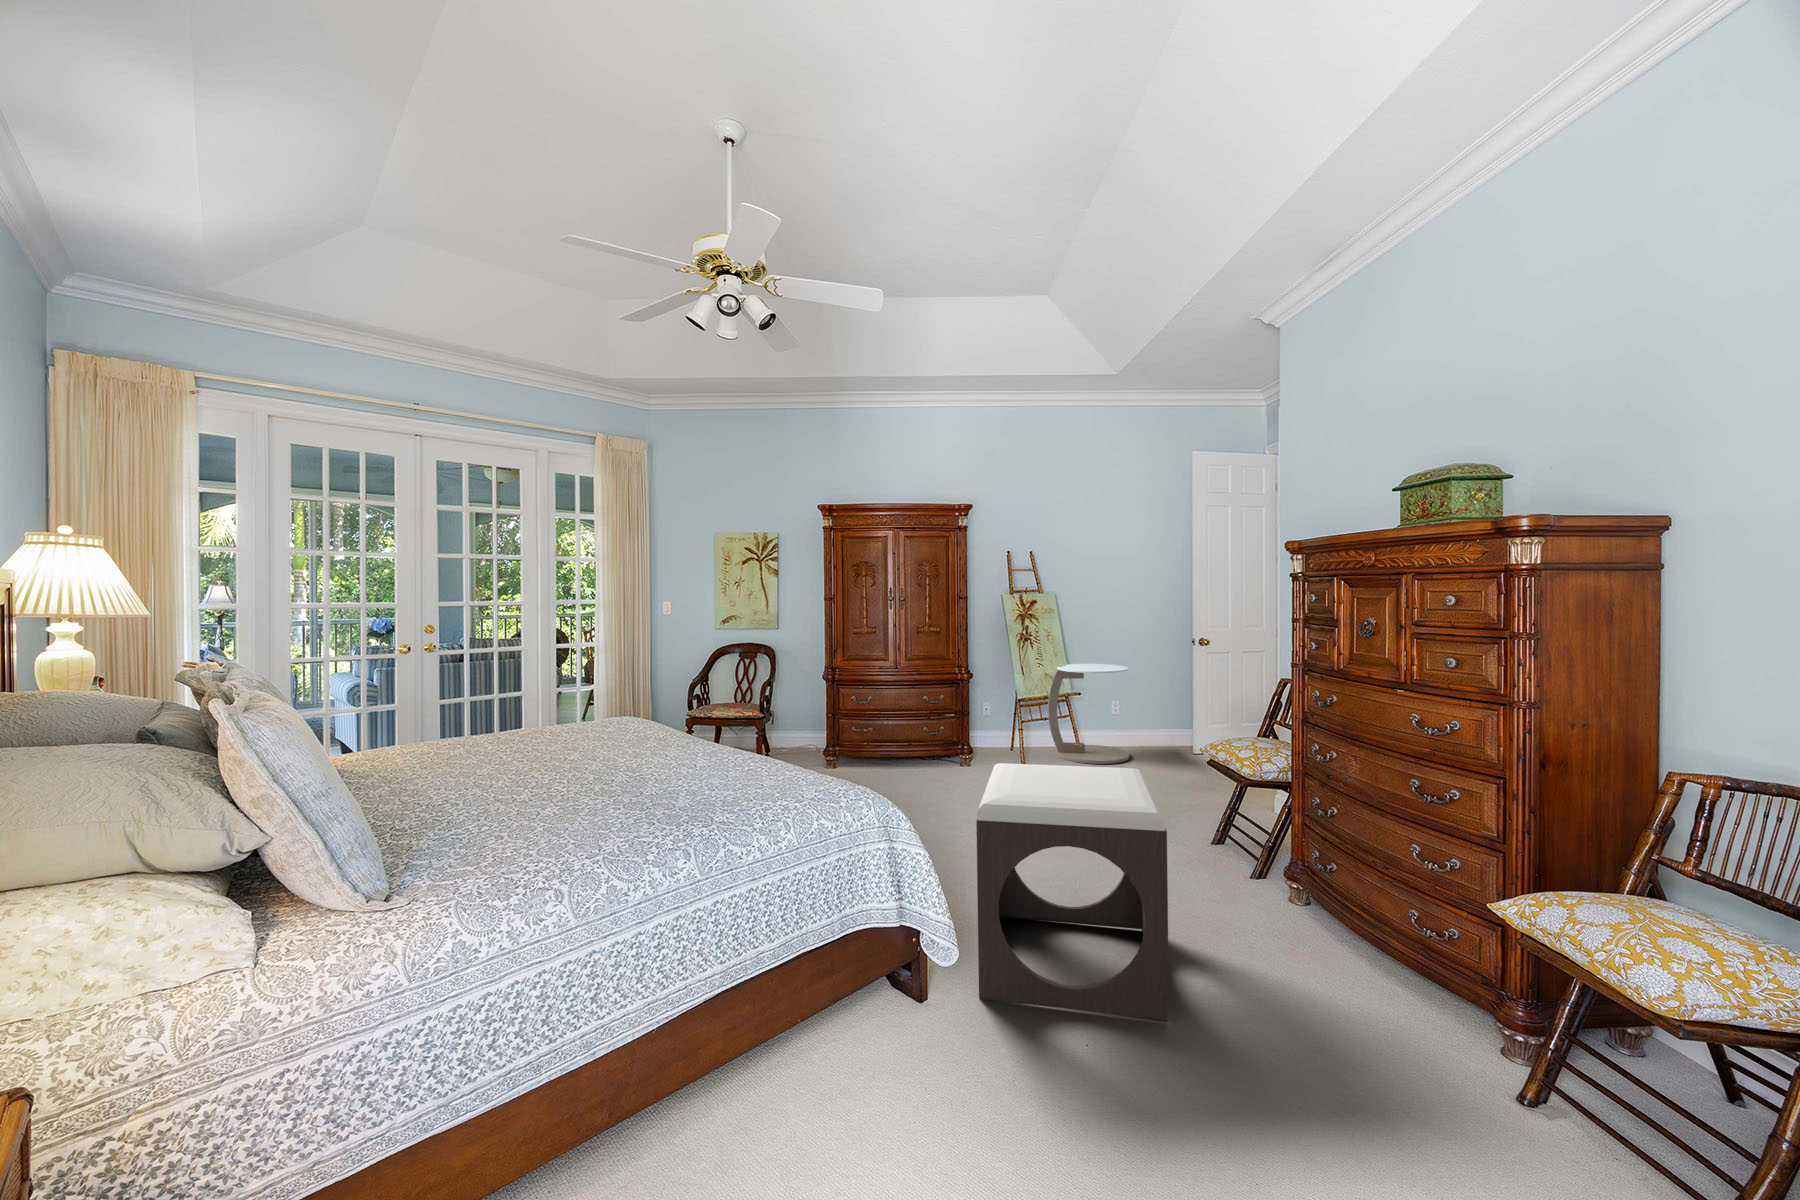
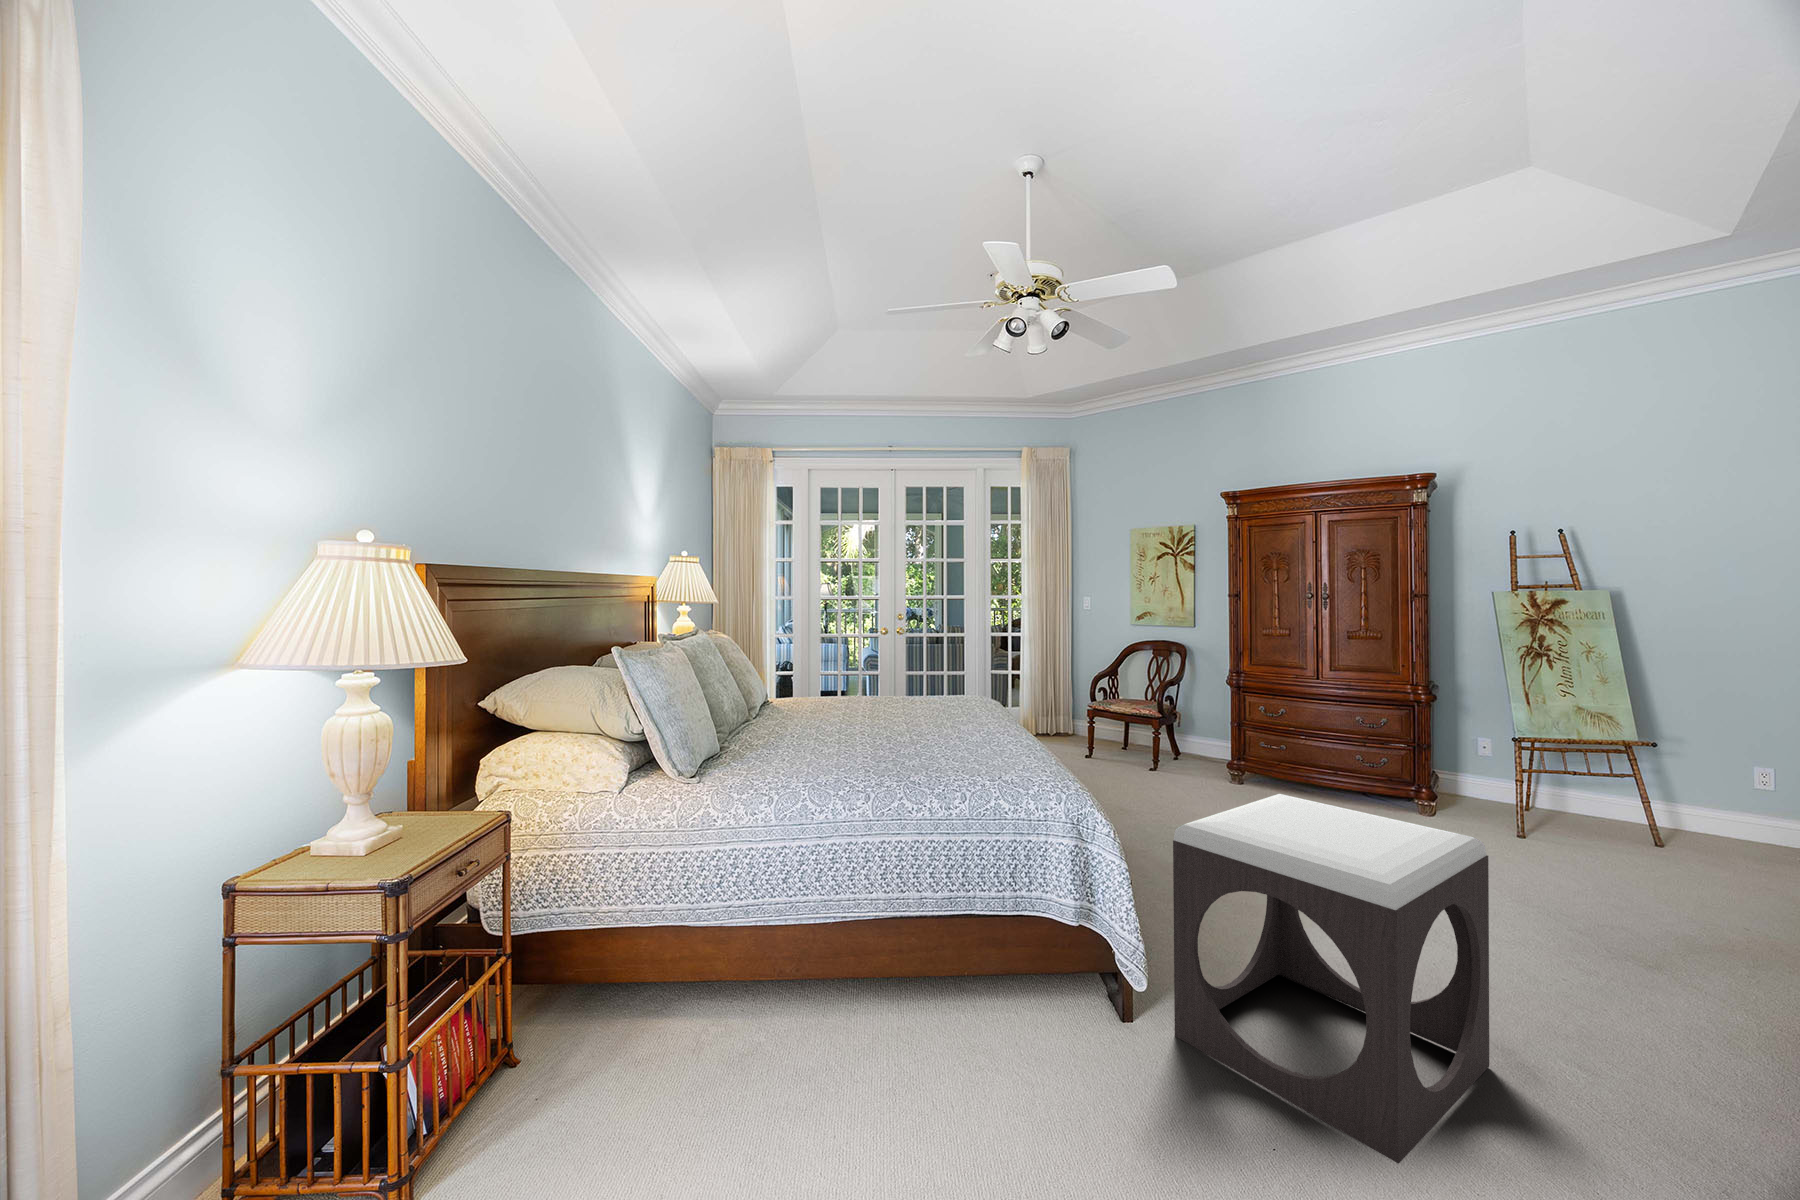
side table: present [1048,664,1129,764] -> none [1580,699,1756,863]

